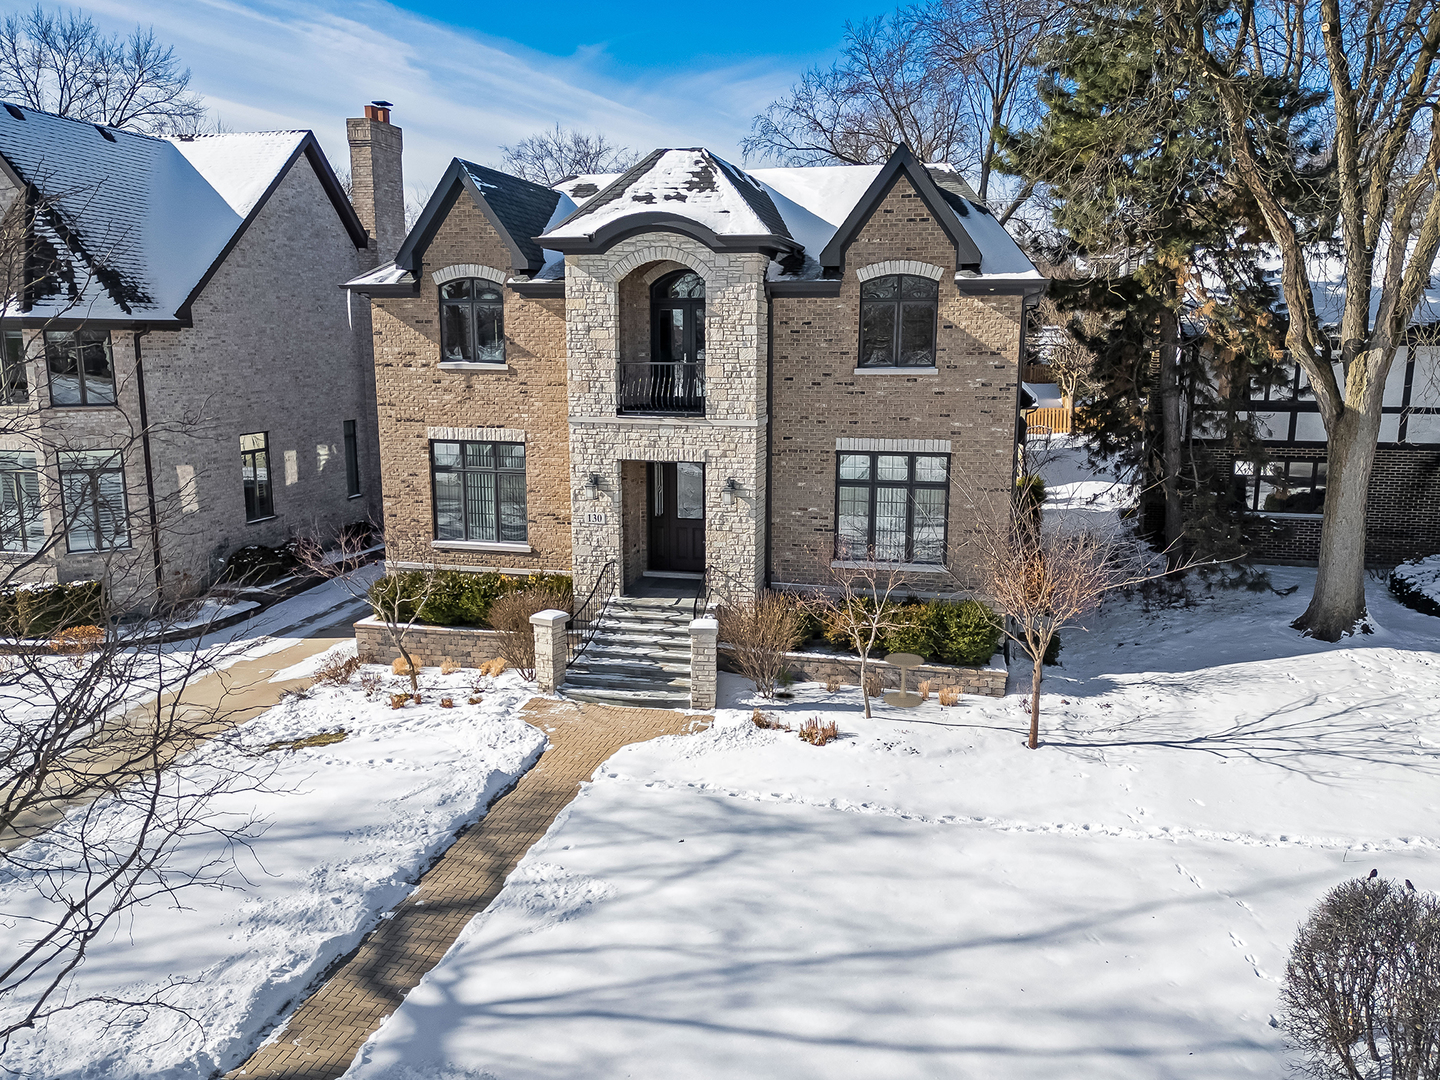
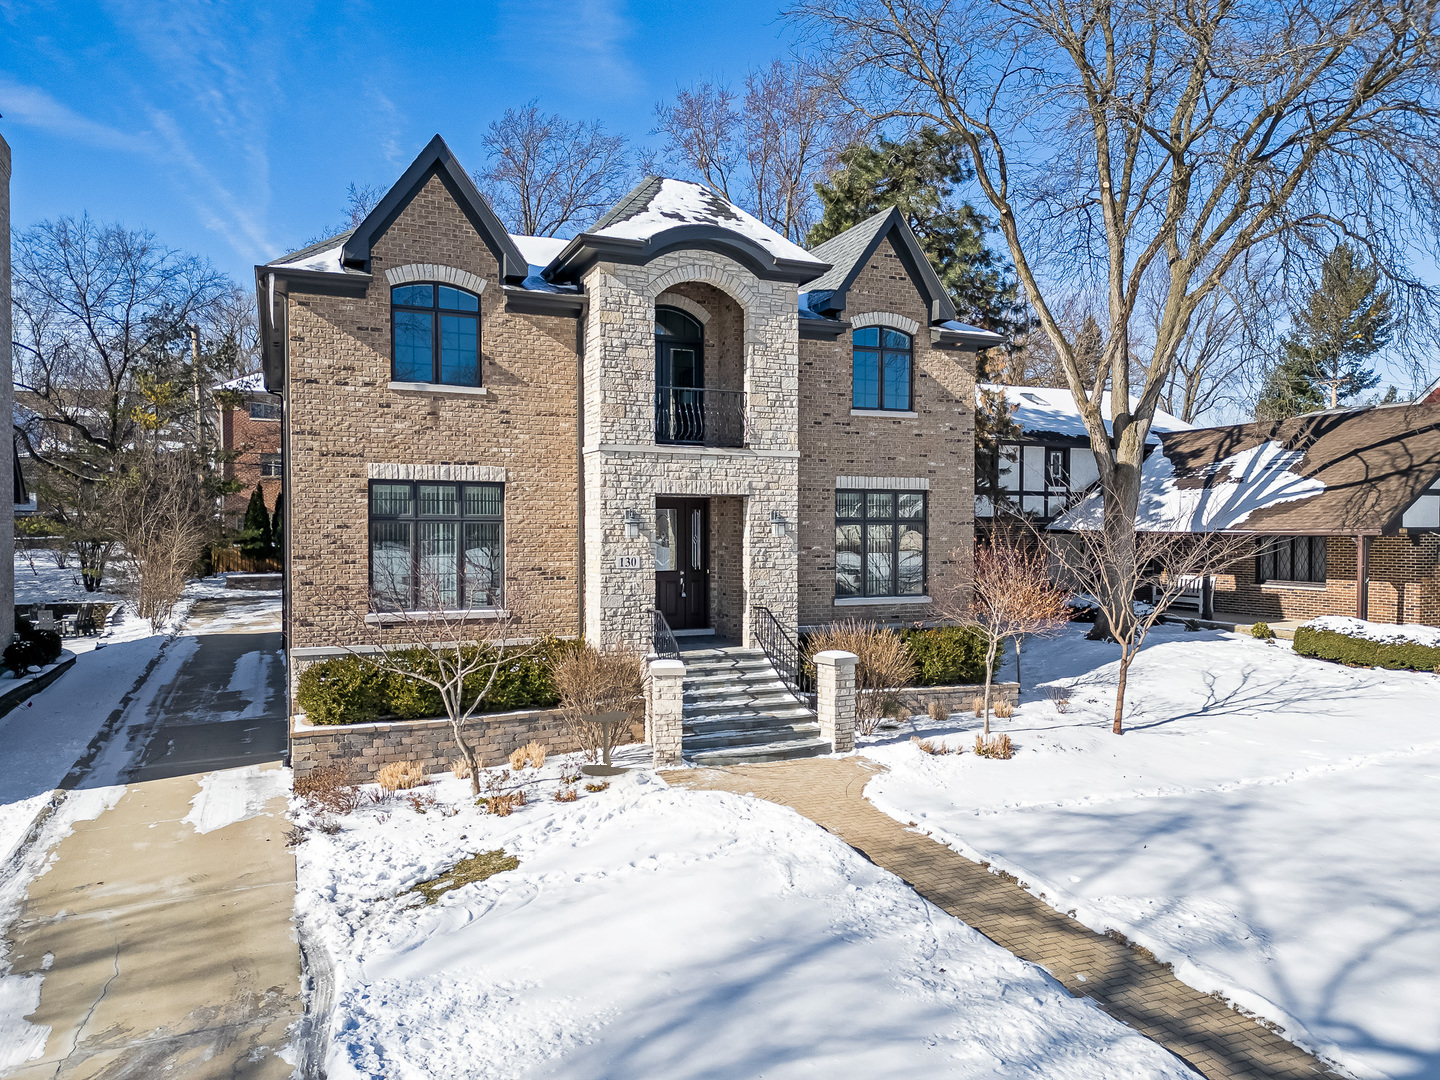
pedestal table: present [883,653,924,707] -> present [581,710,630,776]

